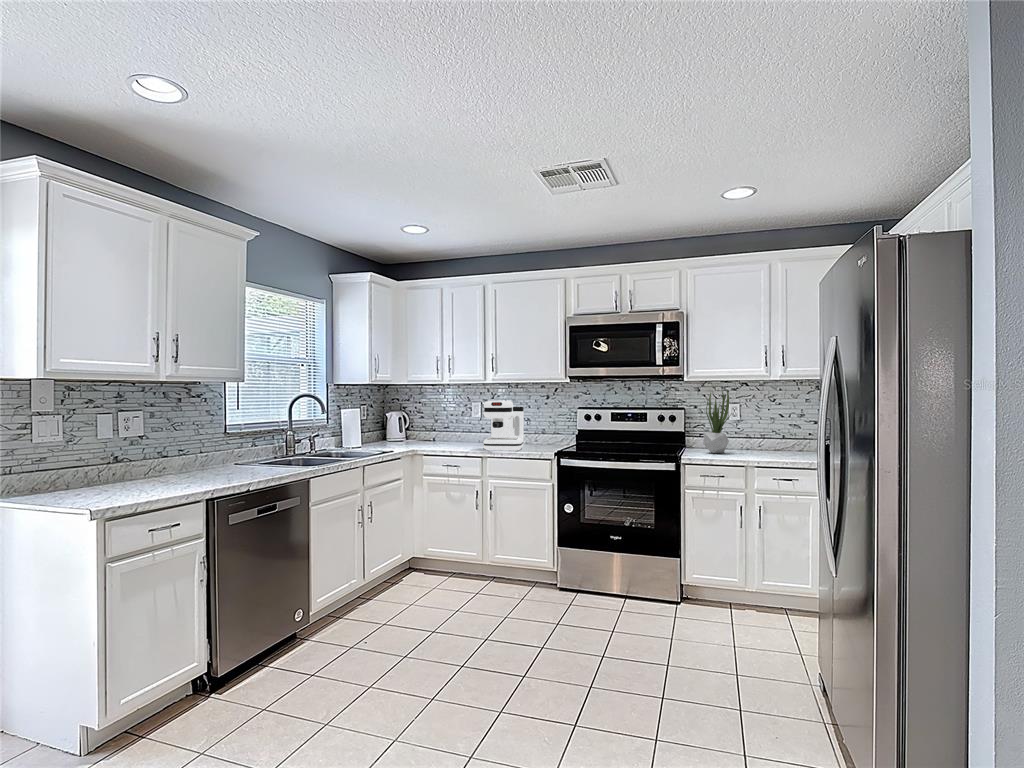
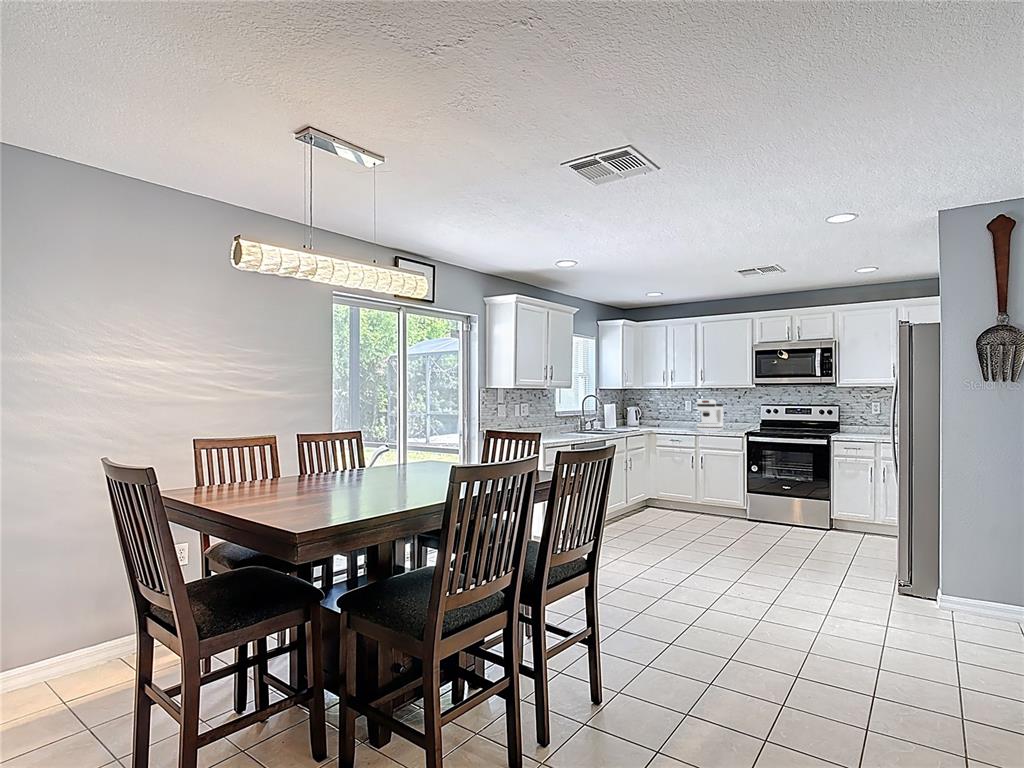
potted plant: present [703,391,732,453] -> none [849,393,870,435]

